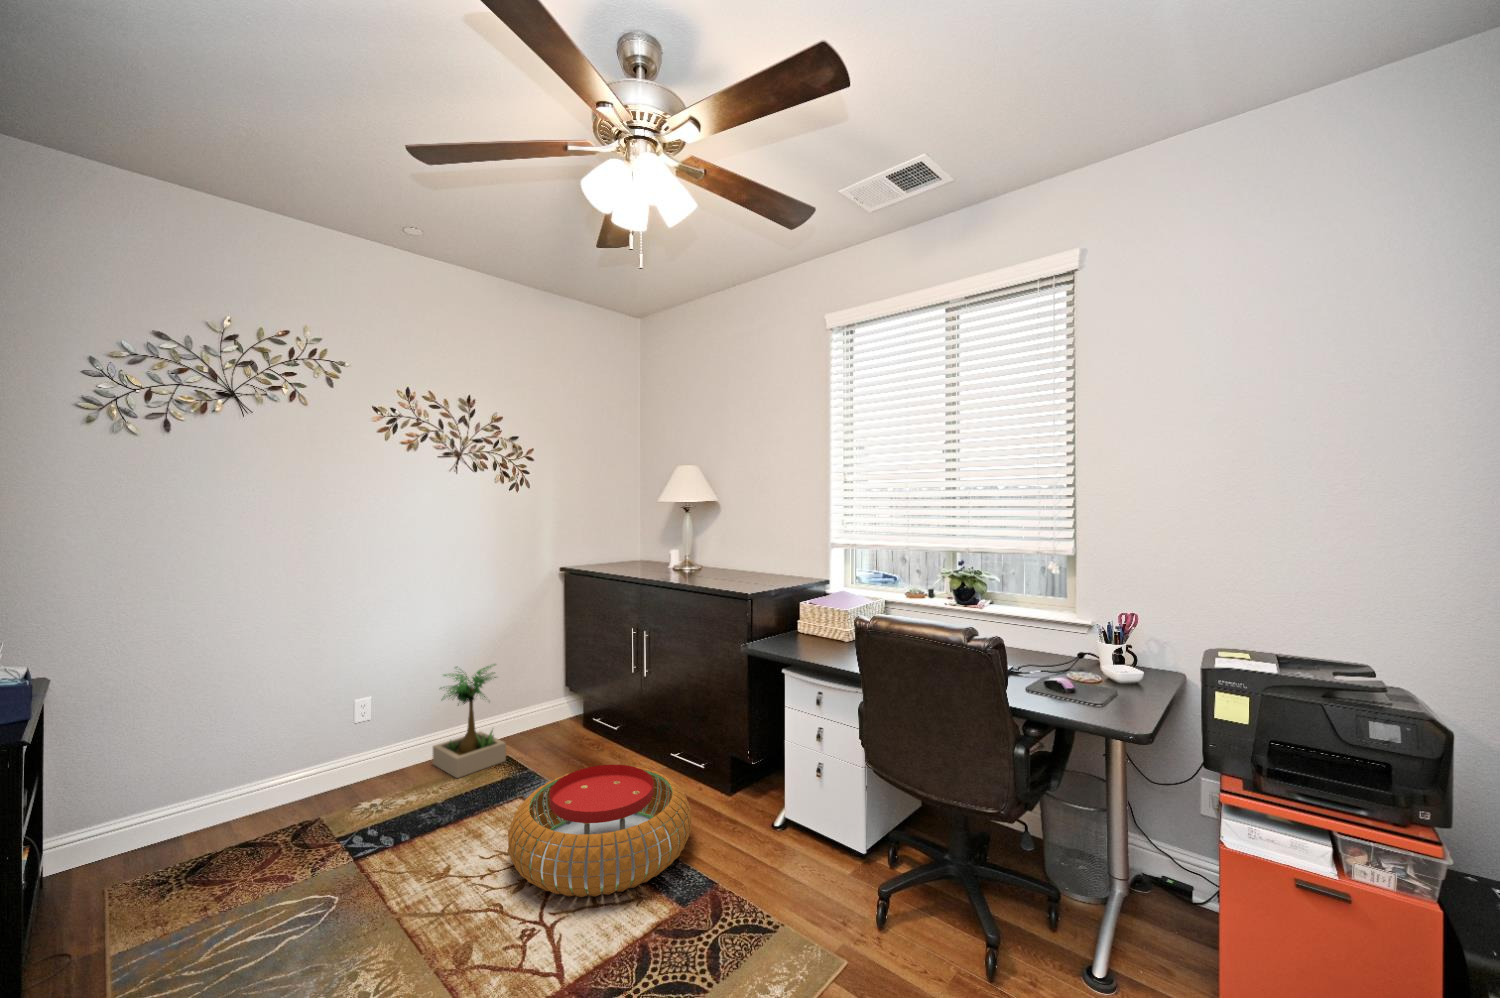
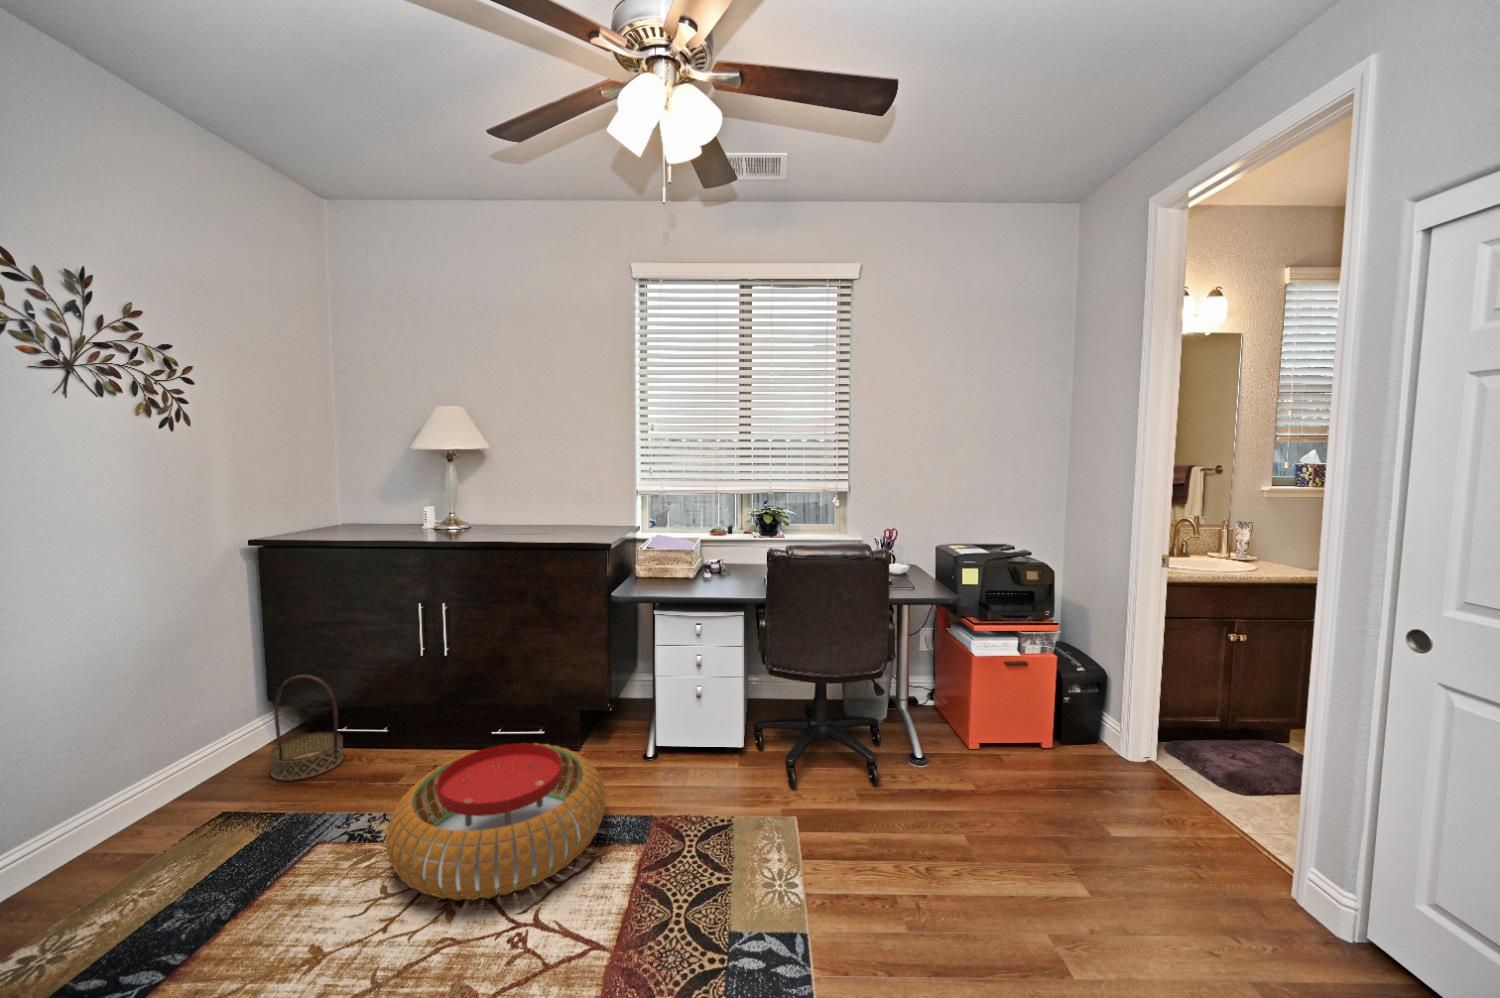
potted plant: present [433,664,506,778] -> none [76,682,225,863]
basket: none [547,673,594,753] -> present [270,675,344,781]

